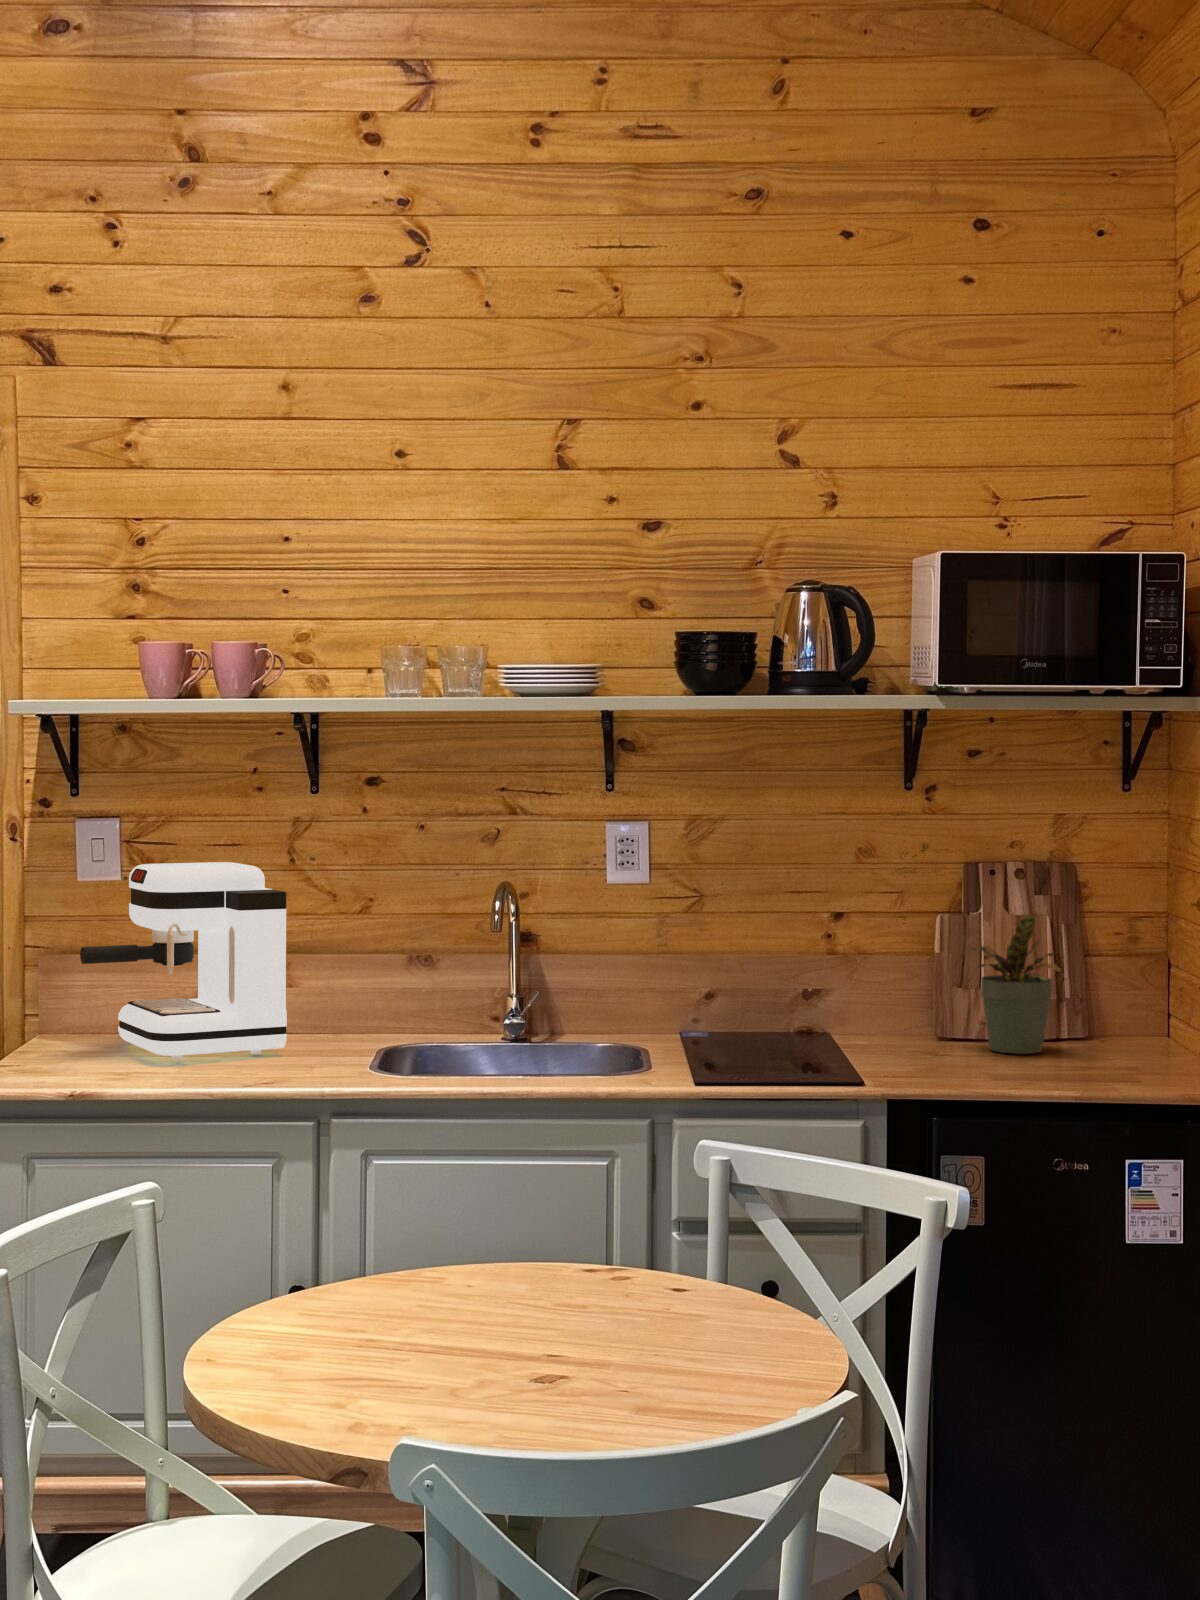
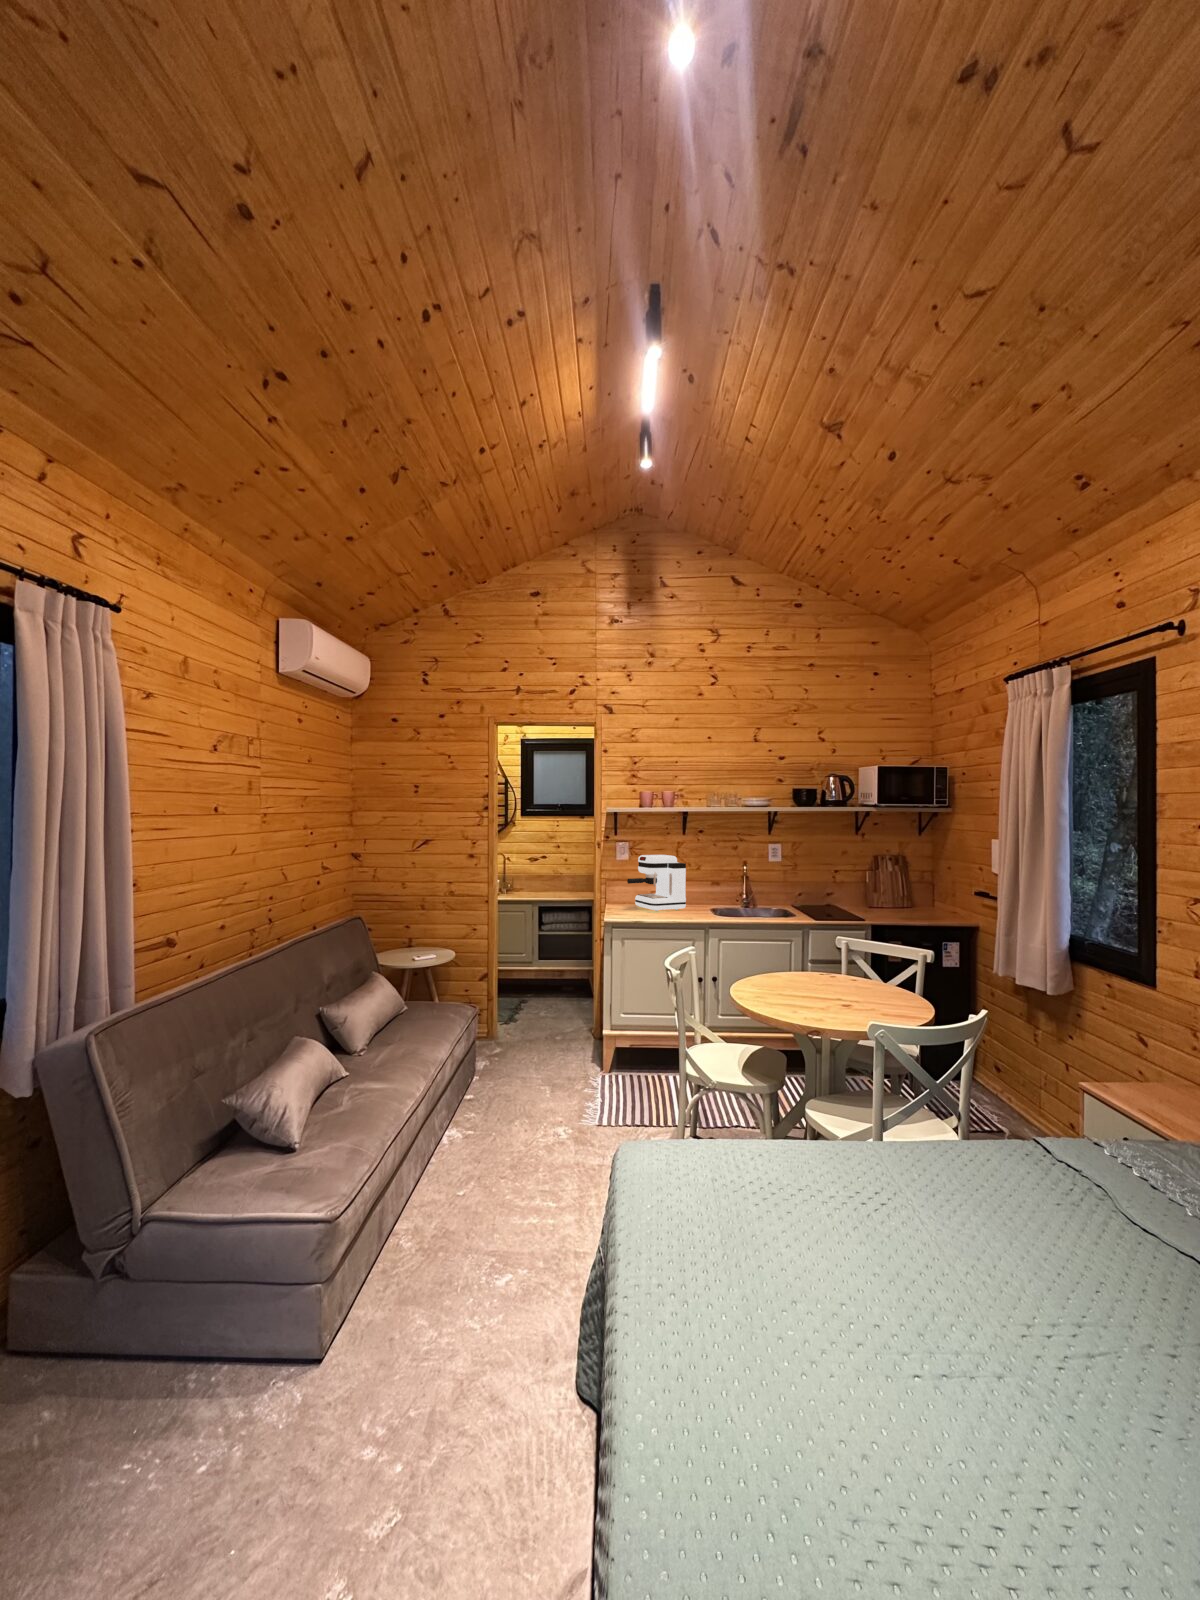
potted plant: present [968,915,1061,1054] -> none [880,872,913,913]

